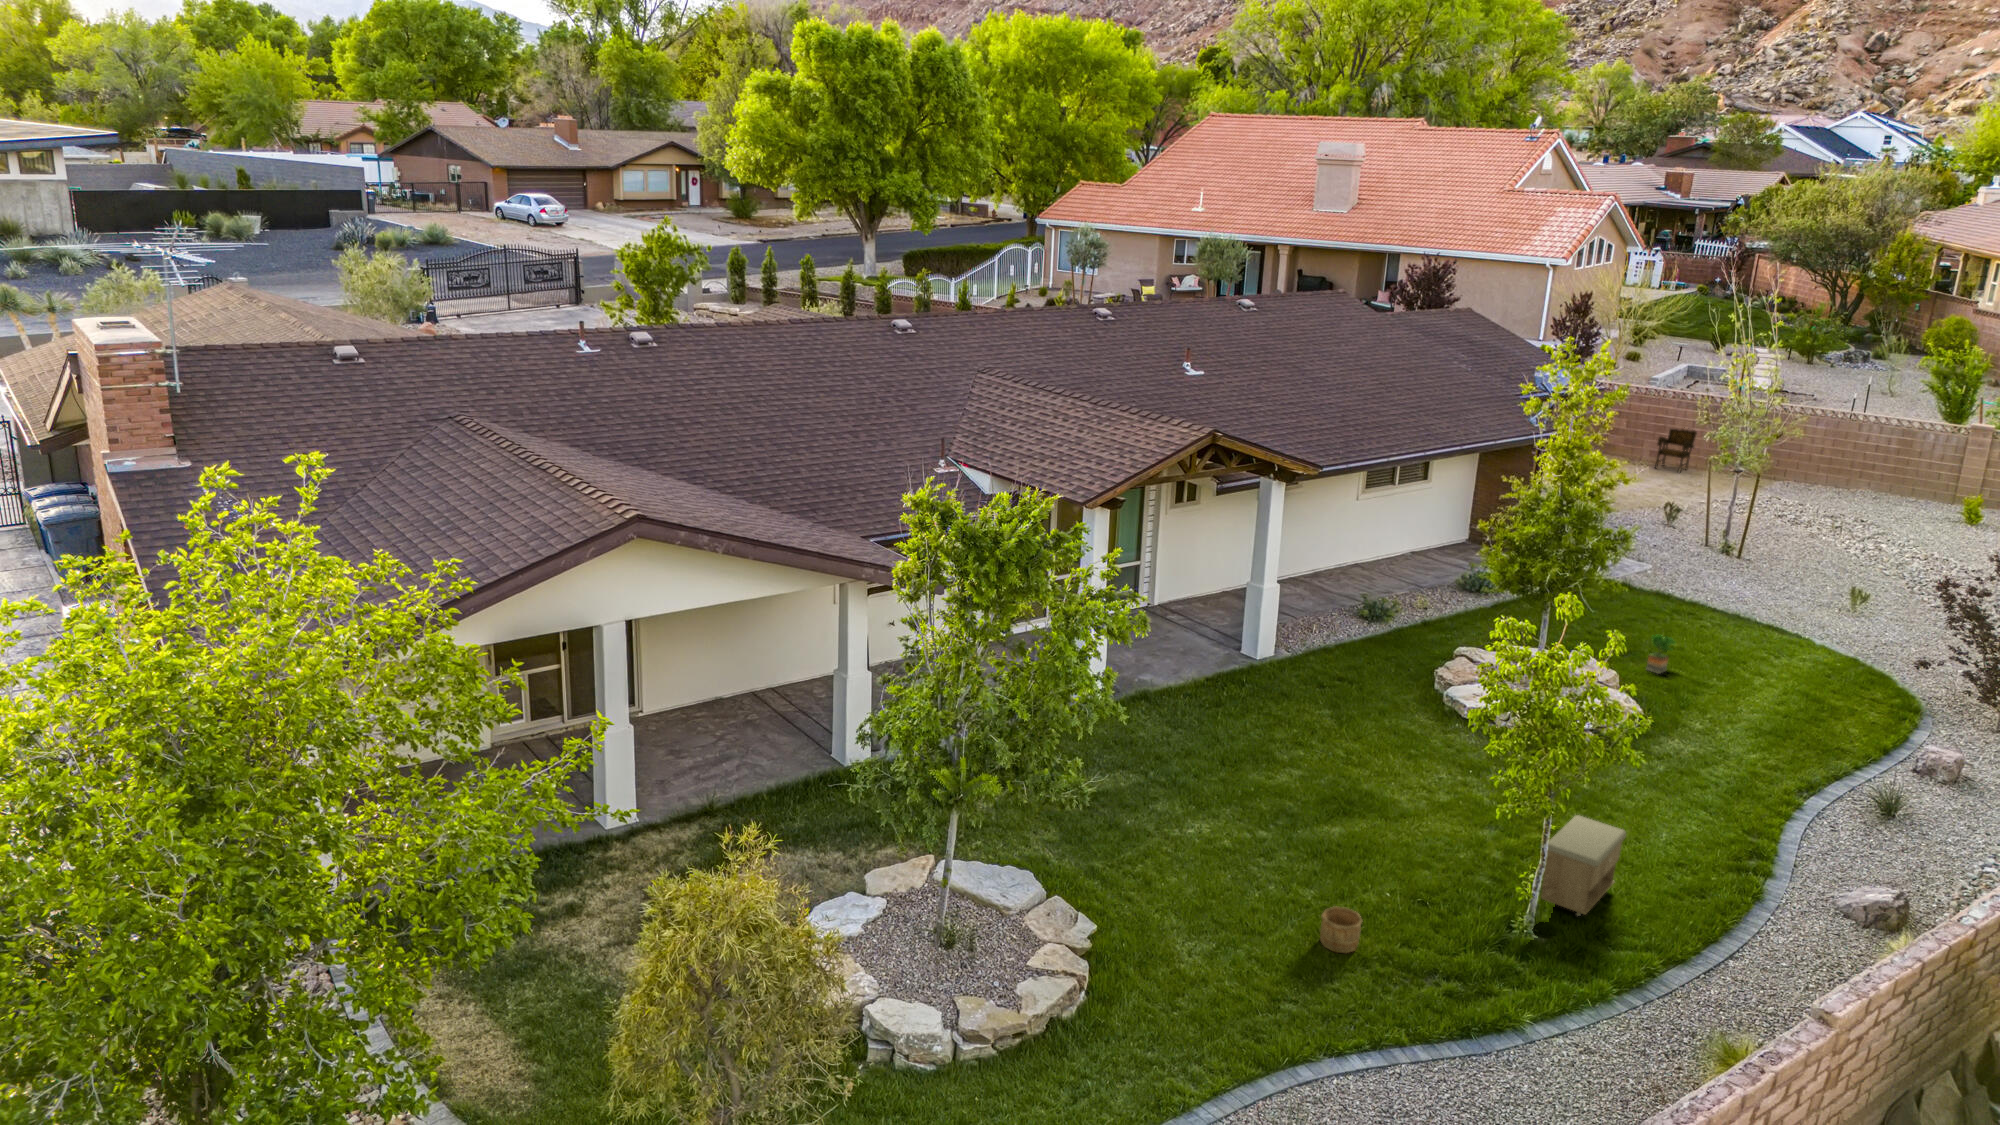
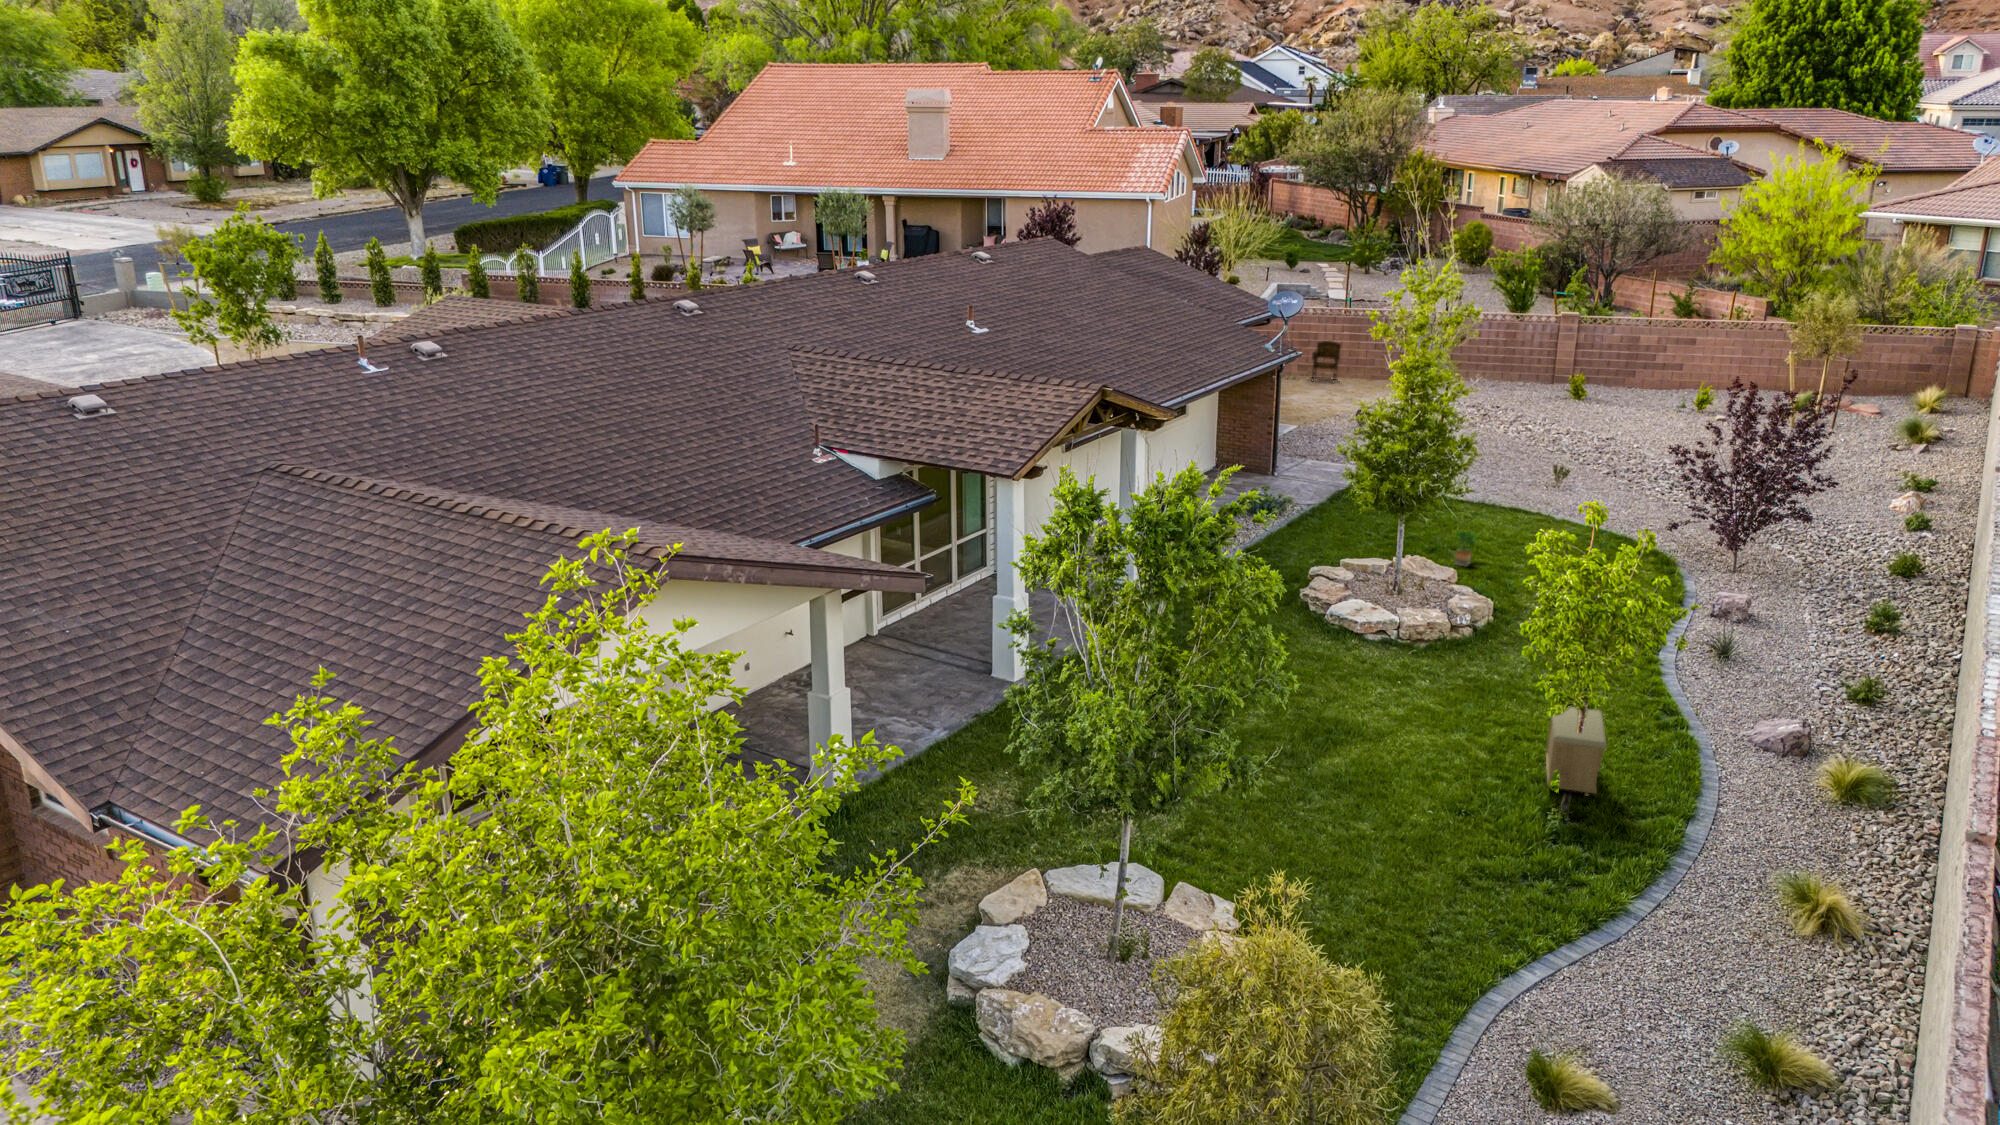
wooden bucket: present [1320,906,1363,953] -> none [1413,833,1455,877]

